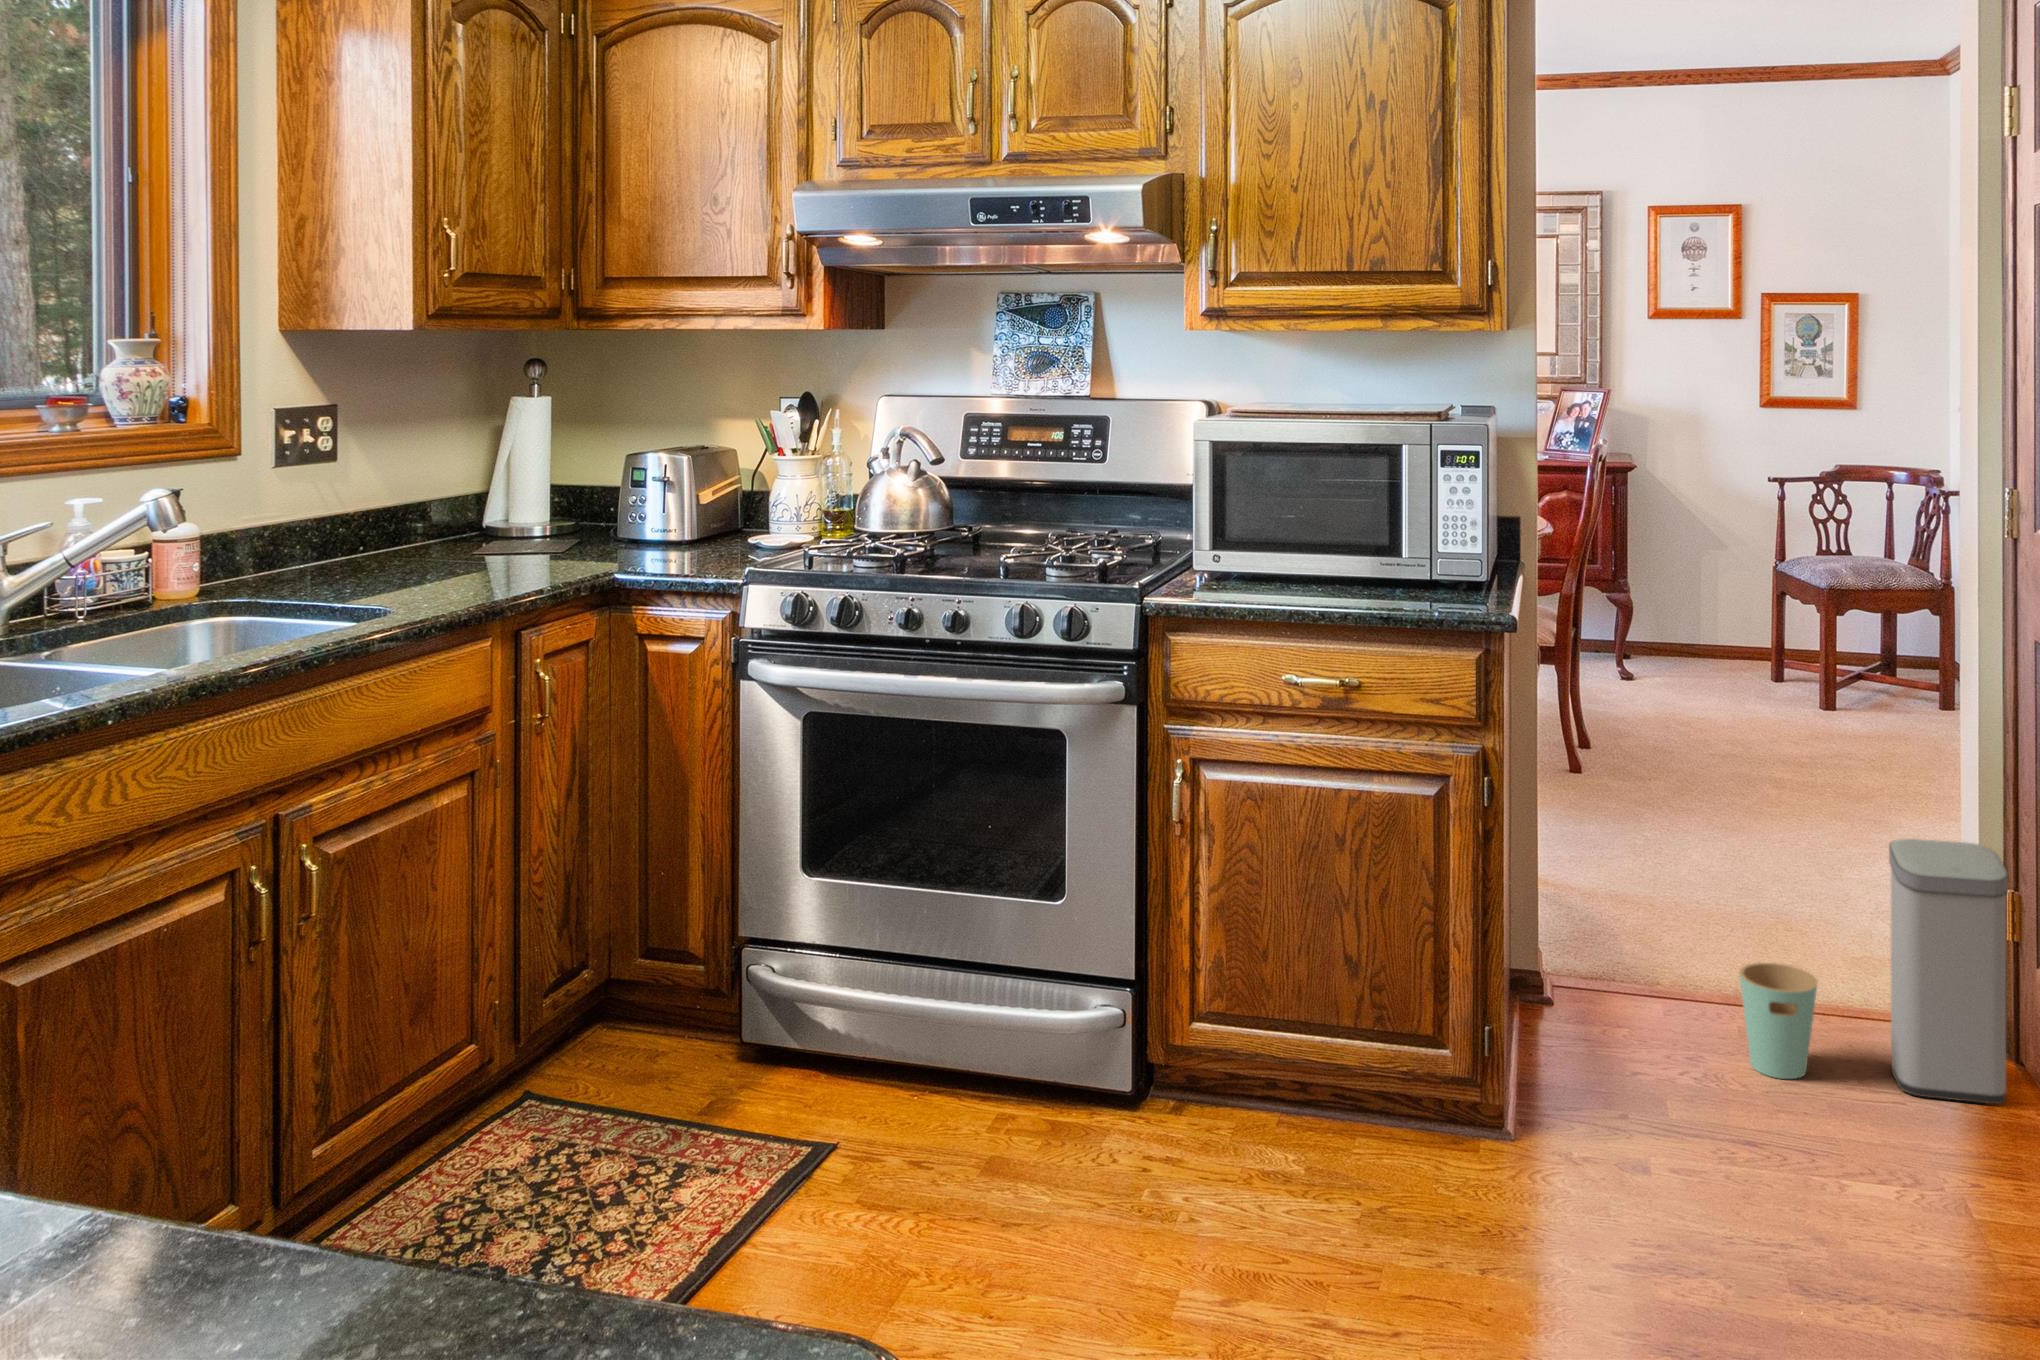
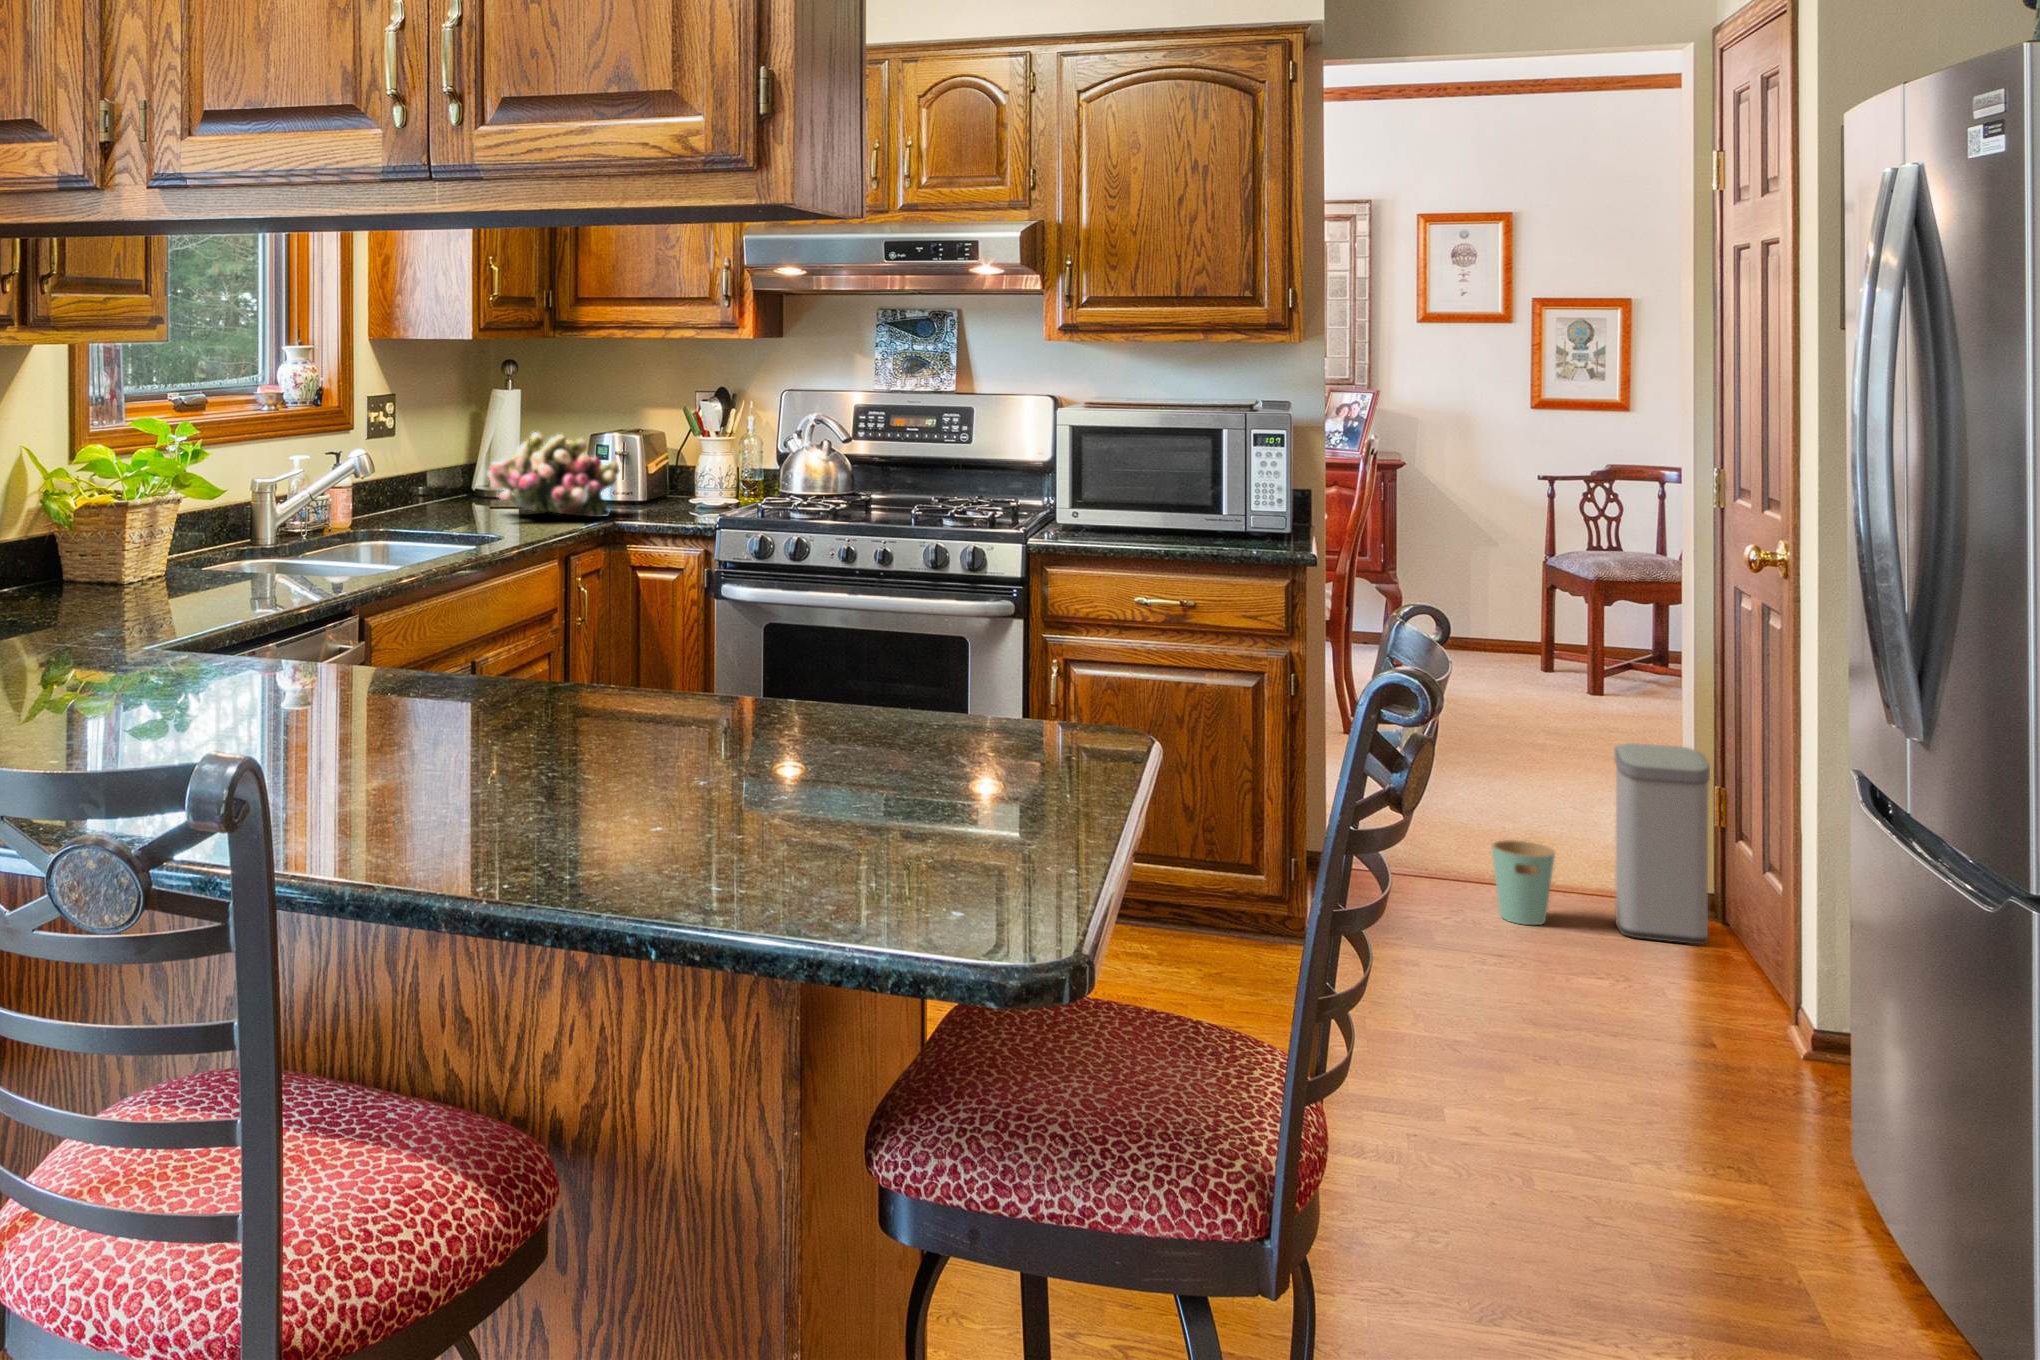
flower arrangement: none [447,453,641,567] -> present [487,432,619,517]

